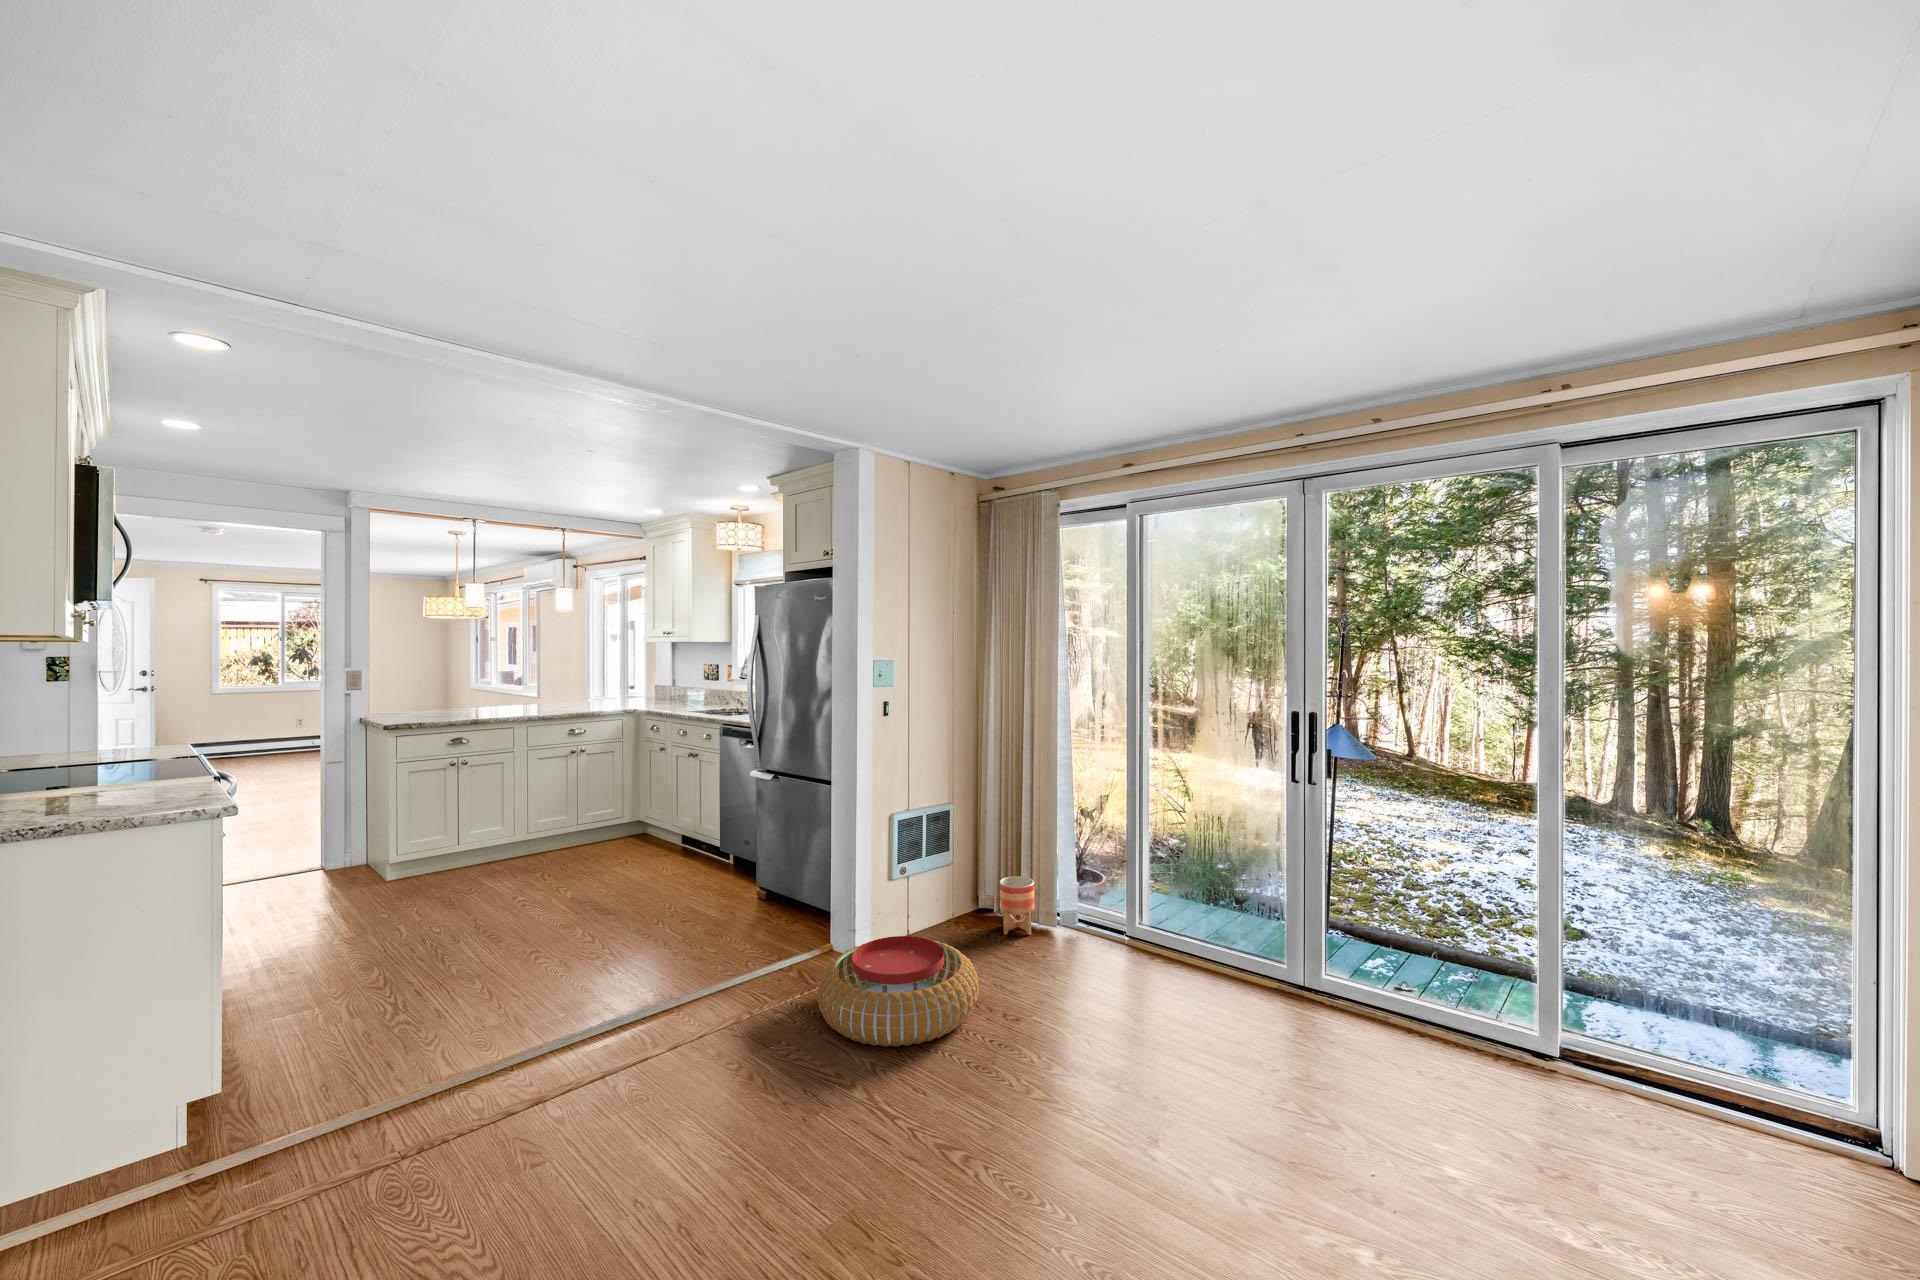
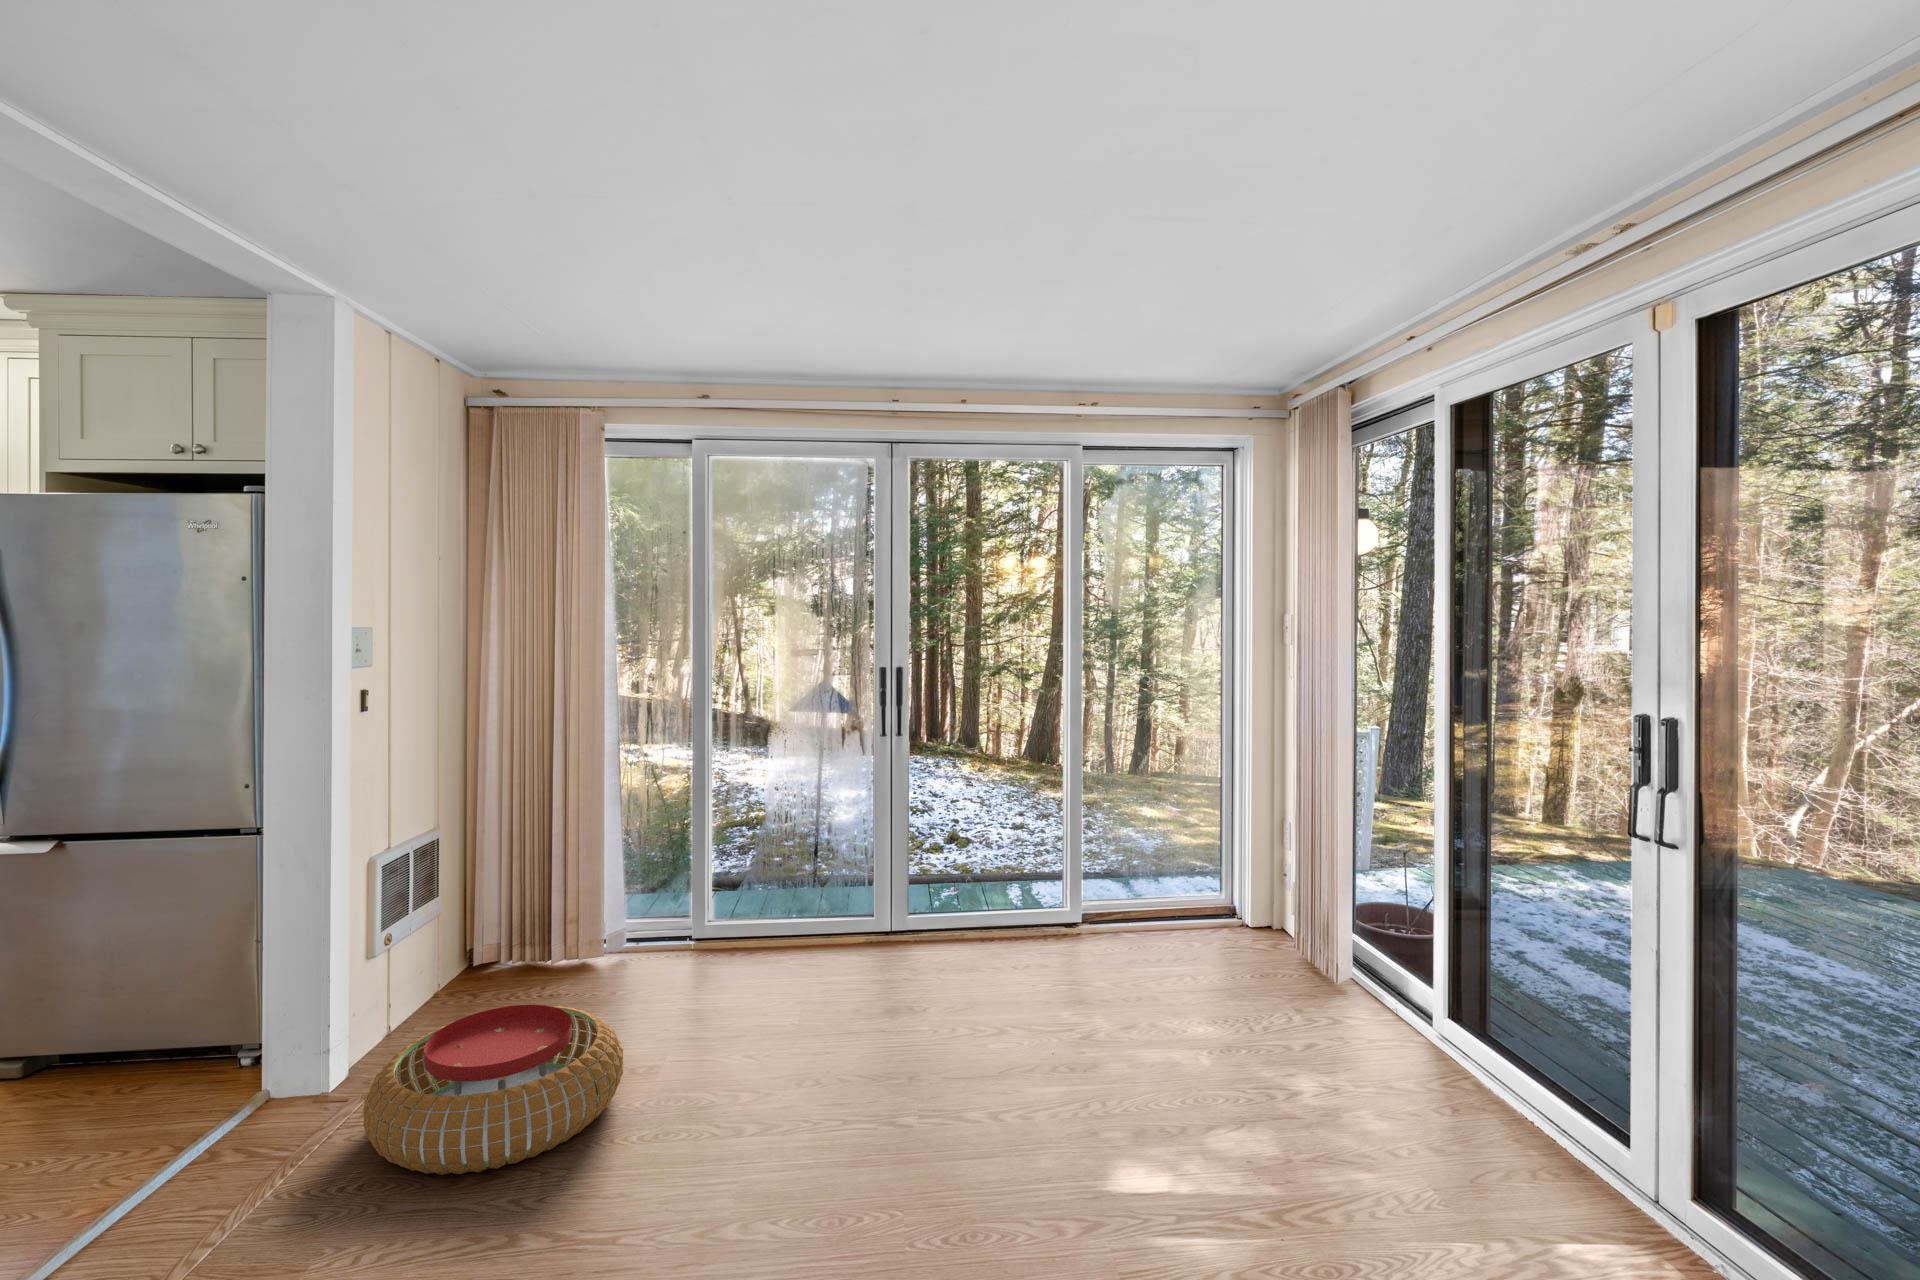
planter: present [1000,876,1035,935] -> none [524,907,575,987]

